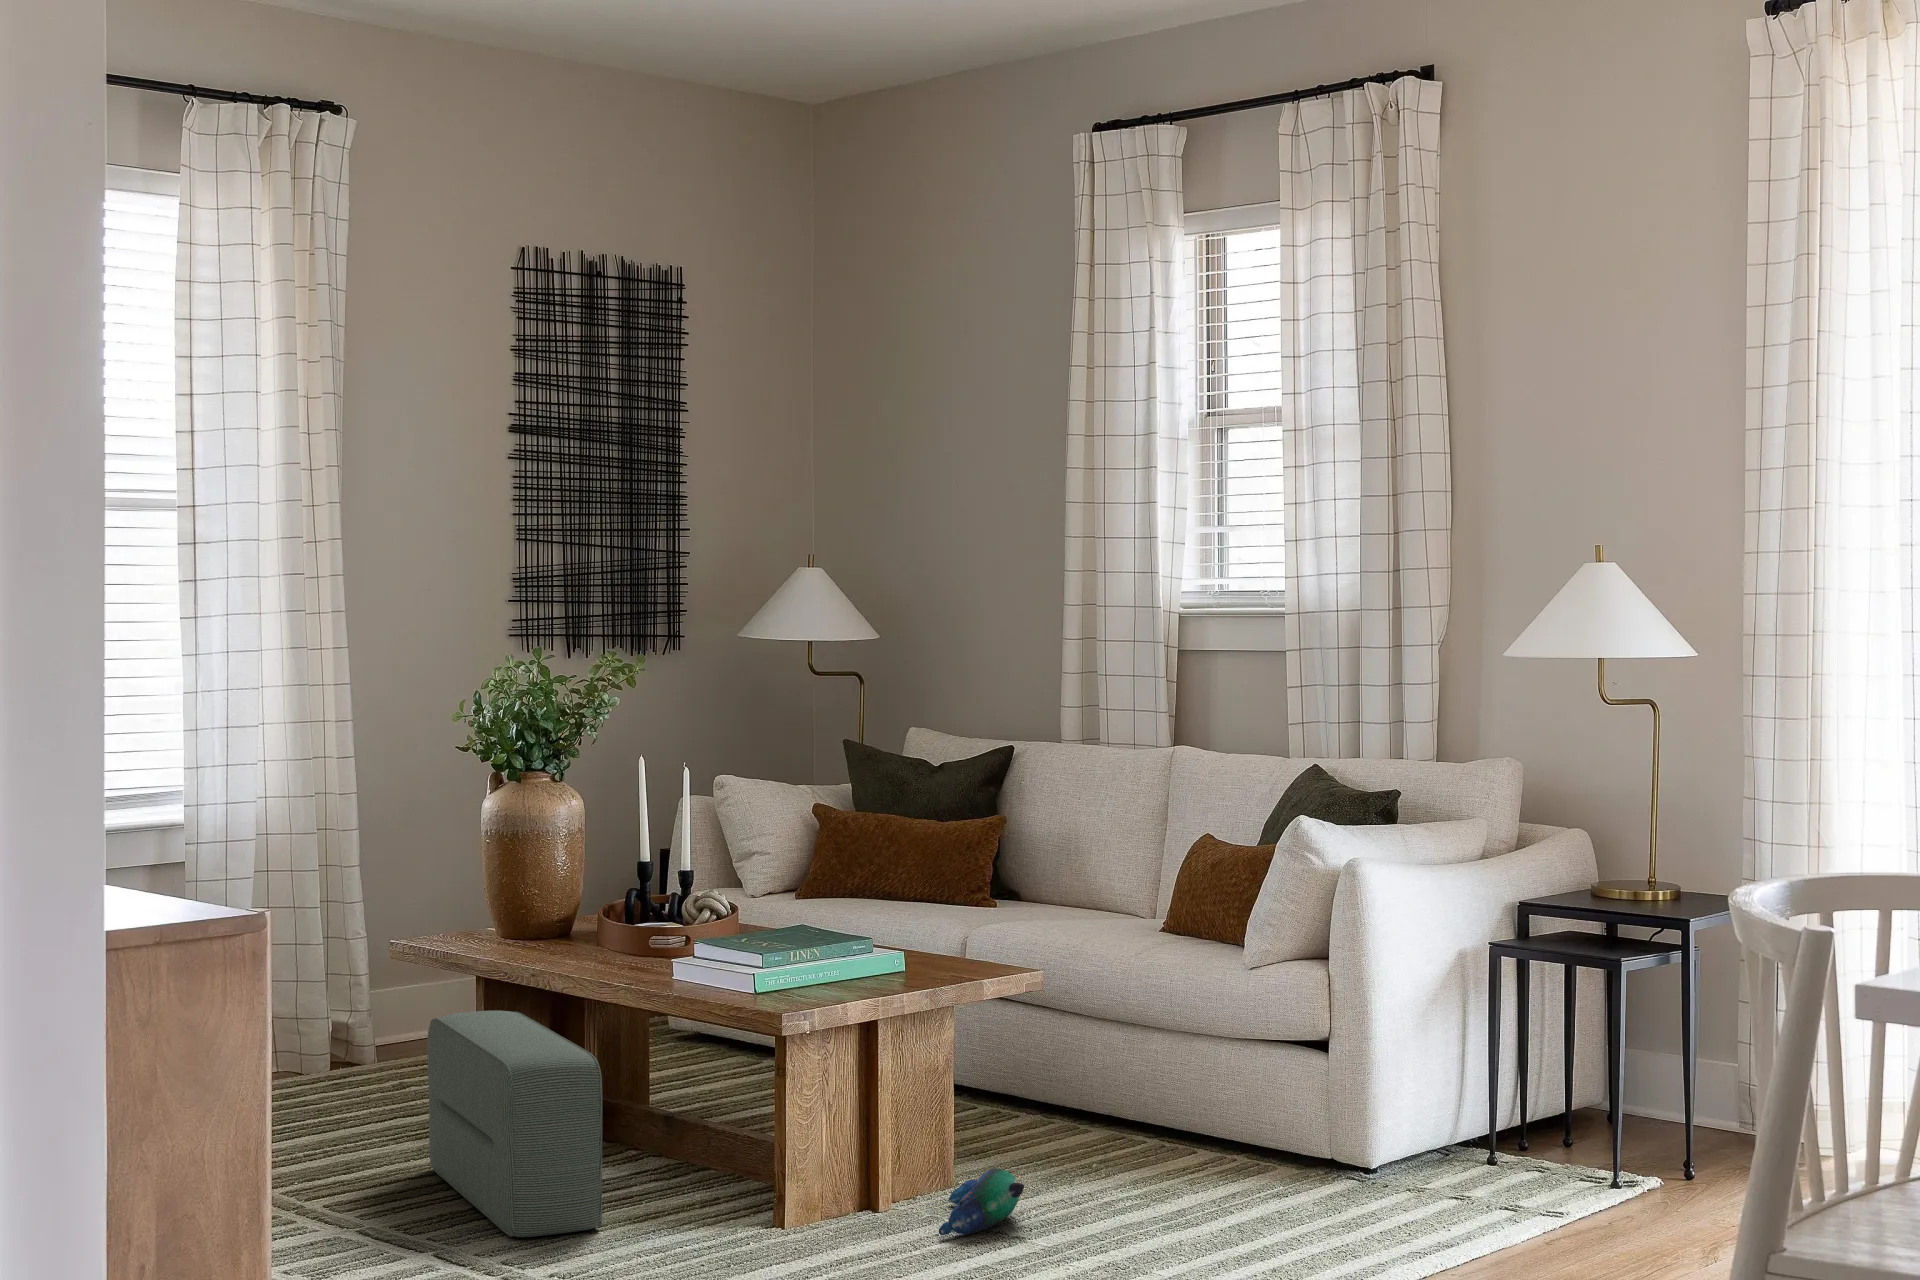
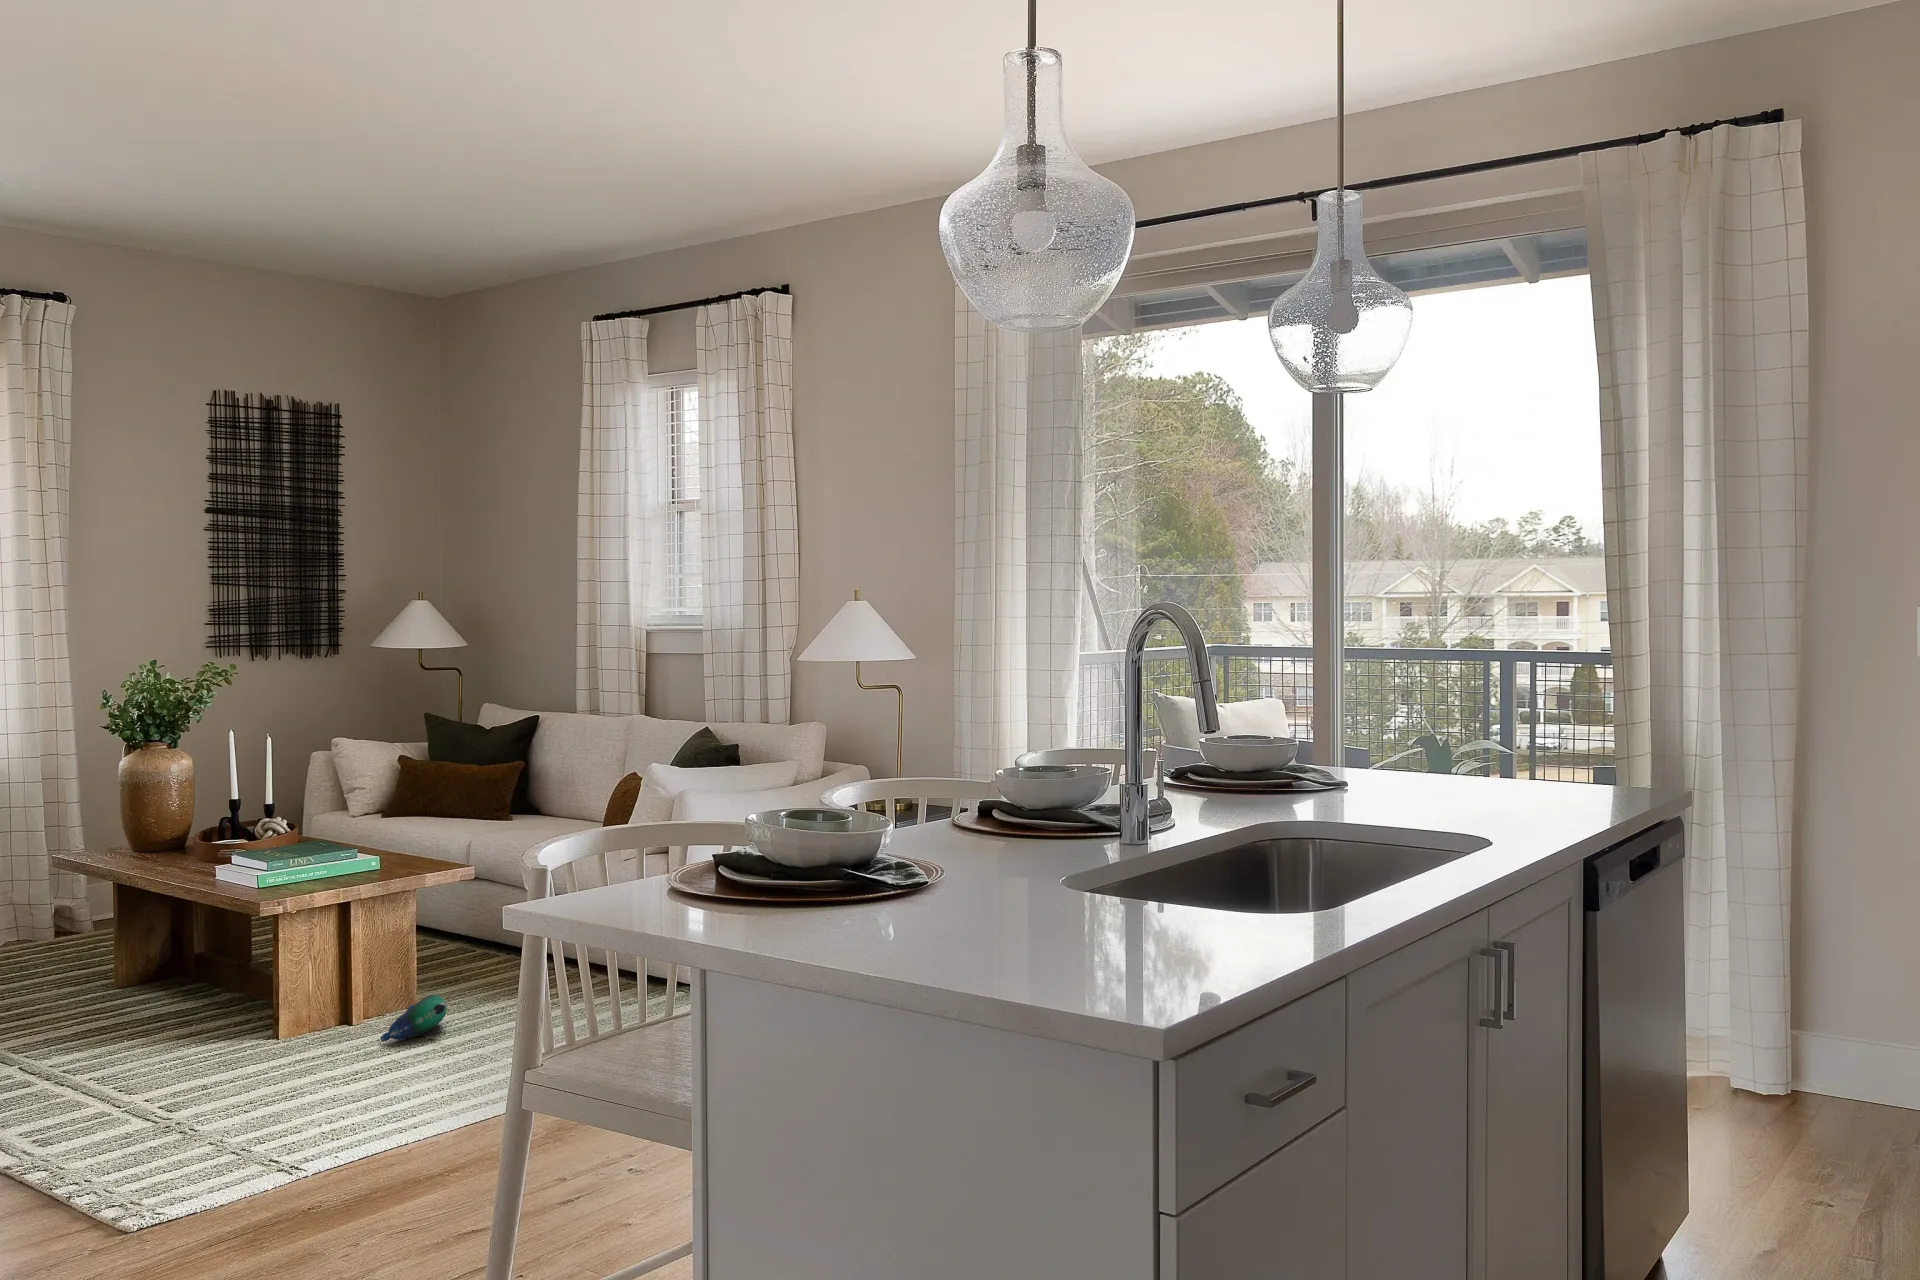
pouf: present [427,1011,602,1237] -> none [58,900,150,1055]

